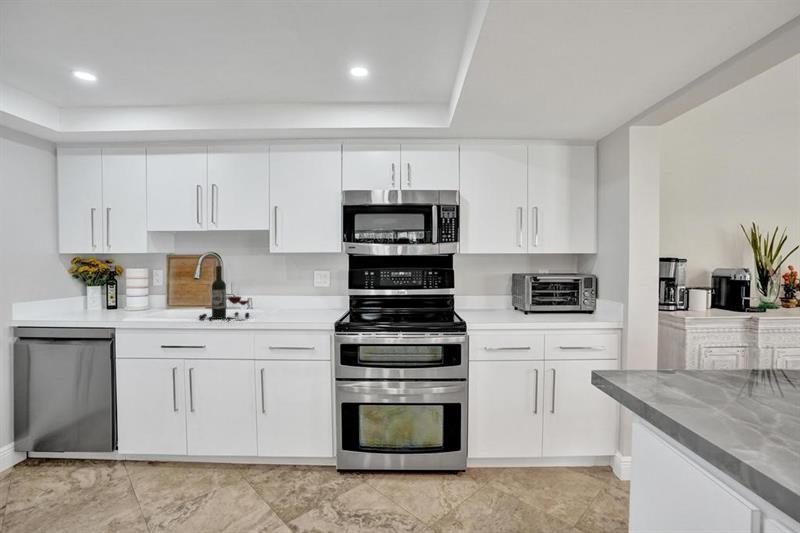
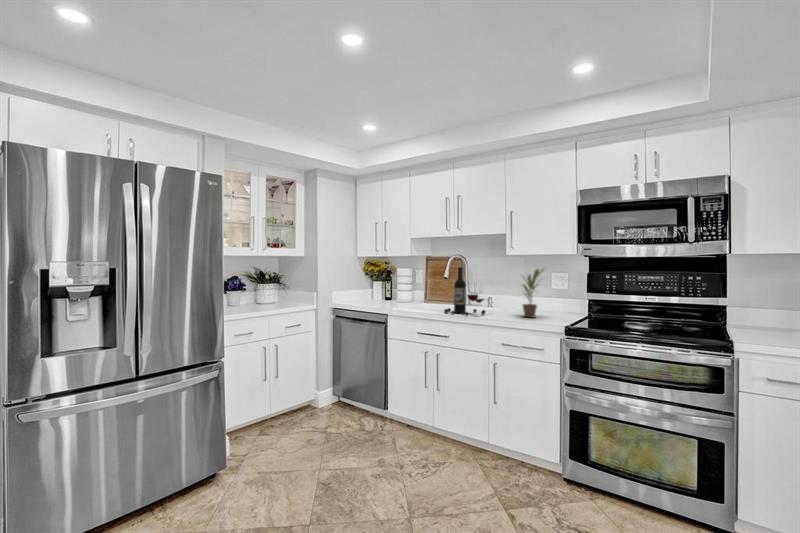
potted plant: none [284,265,317,316] -> present [522,269,544,317]

